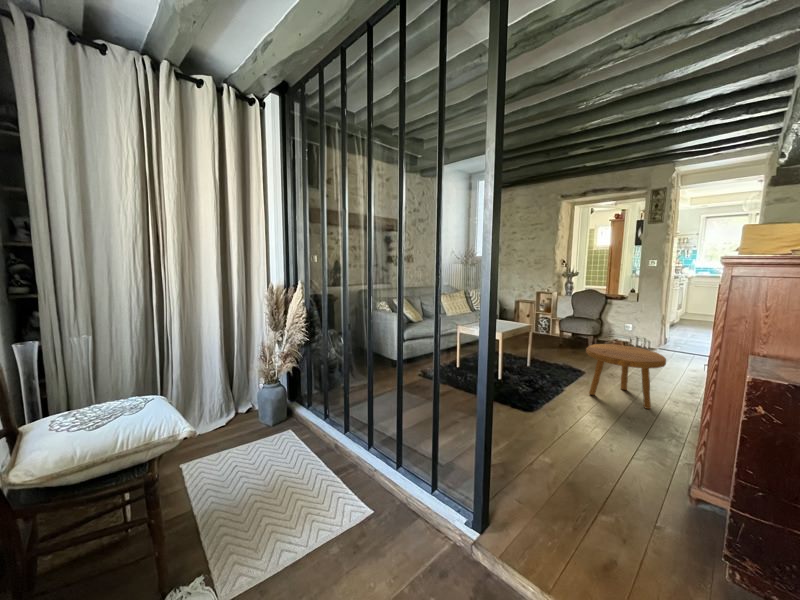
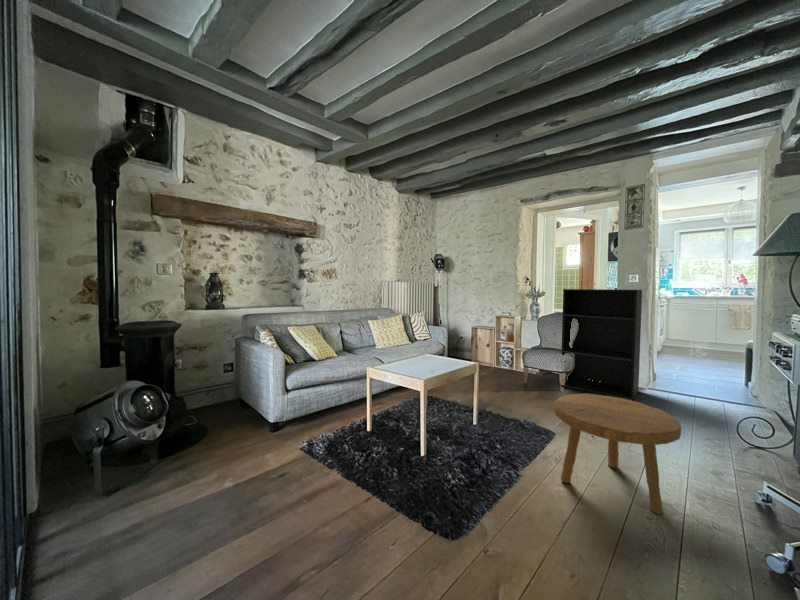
bookshelf: none [589,271,659,356] -> present [561,289,642,400]

